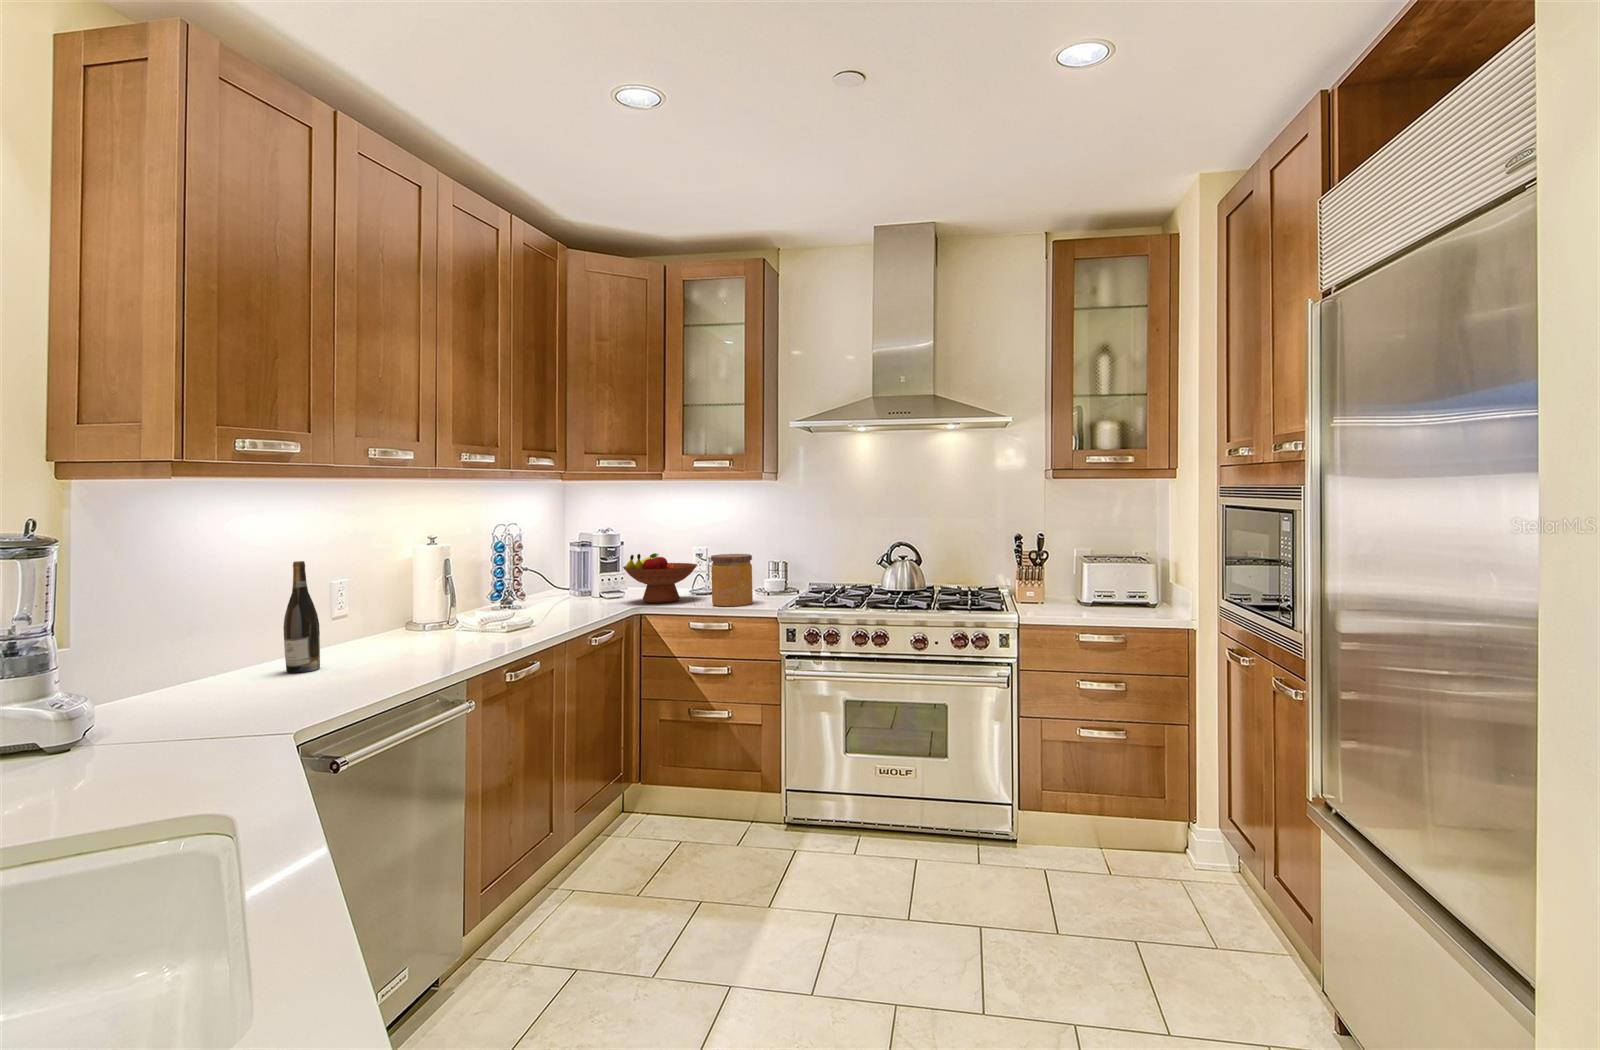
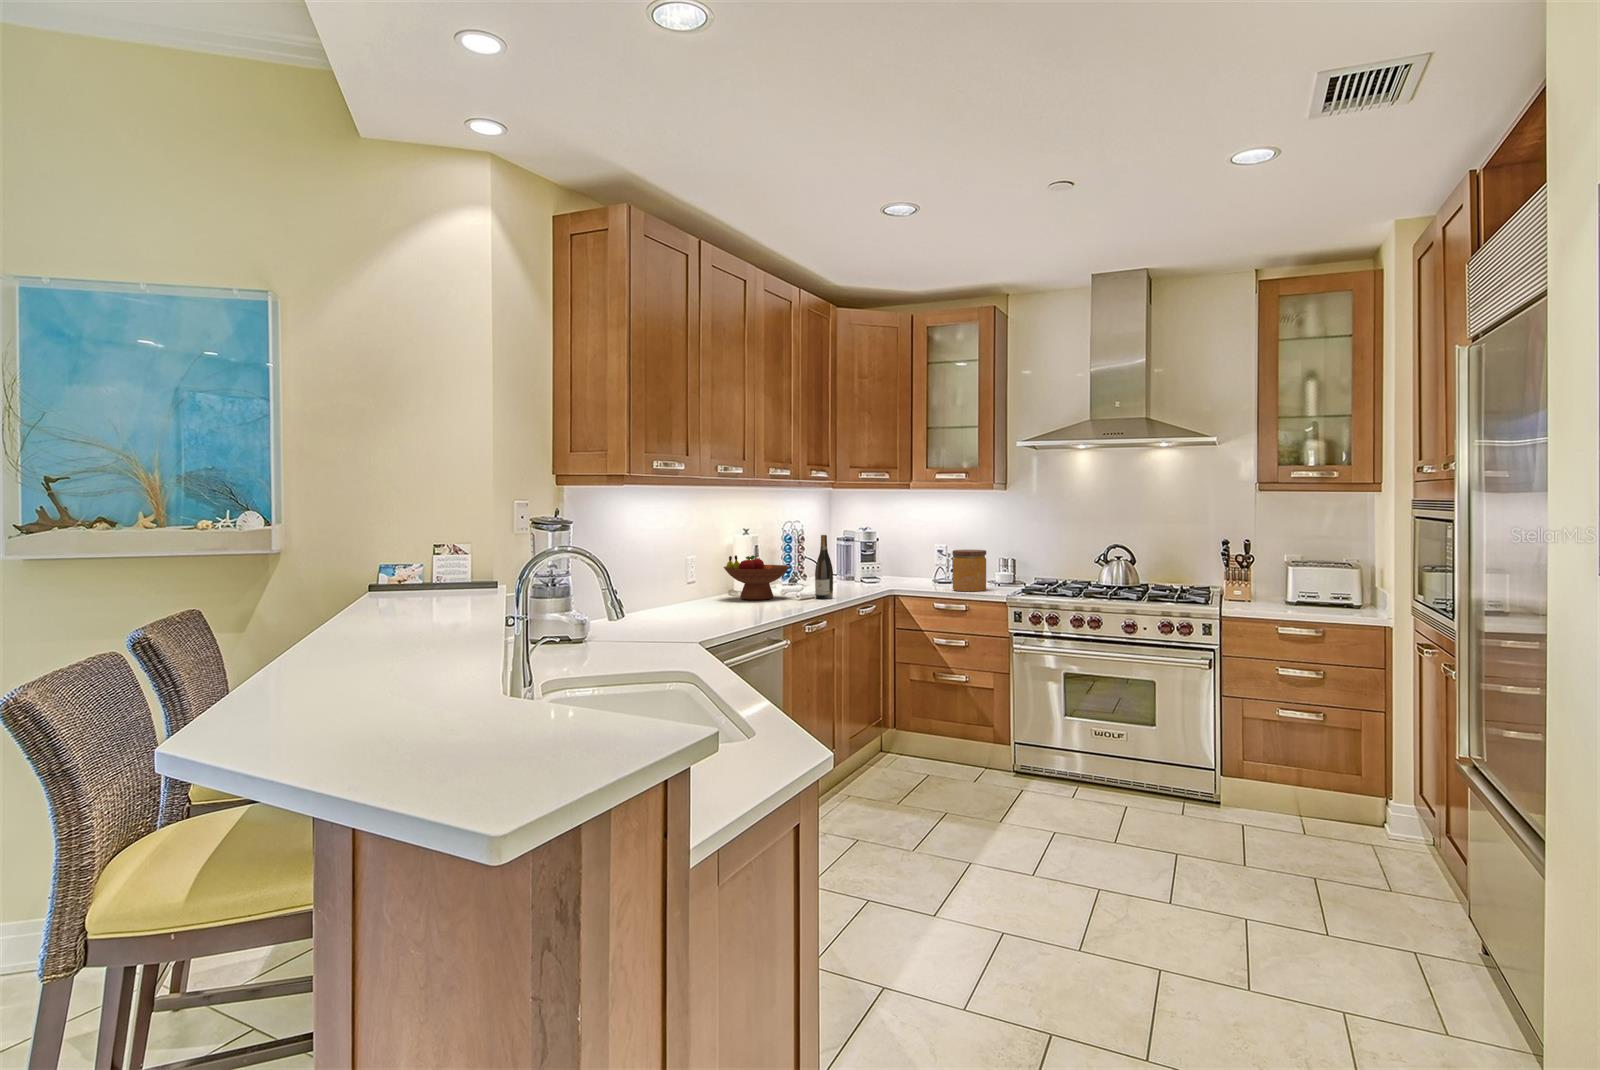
fruit bowl: present [623,553,697,603] -> present [724,555,790,600]
wine bottle: present [283,561,320,673] -> present [815,535,833,599]

